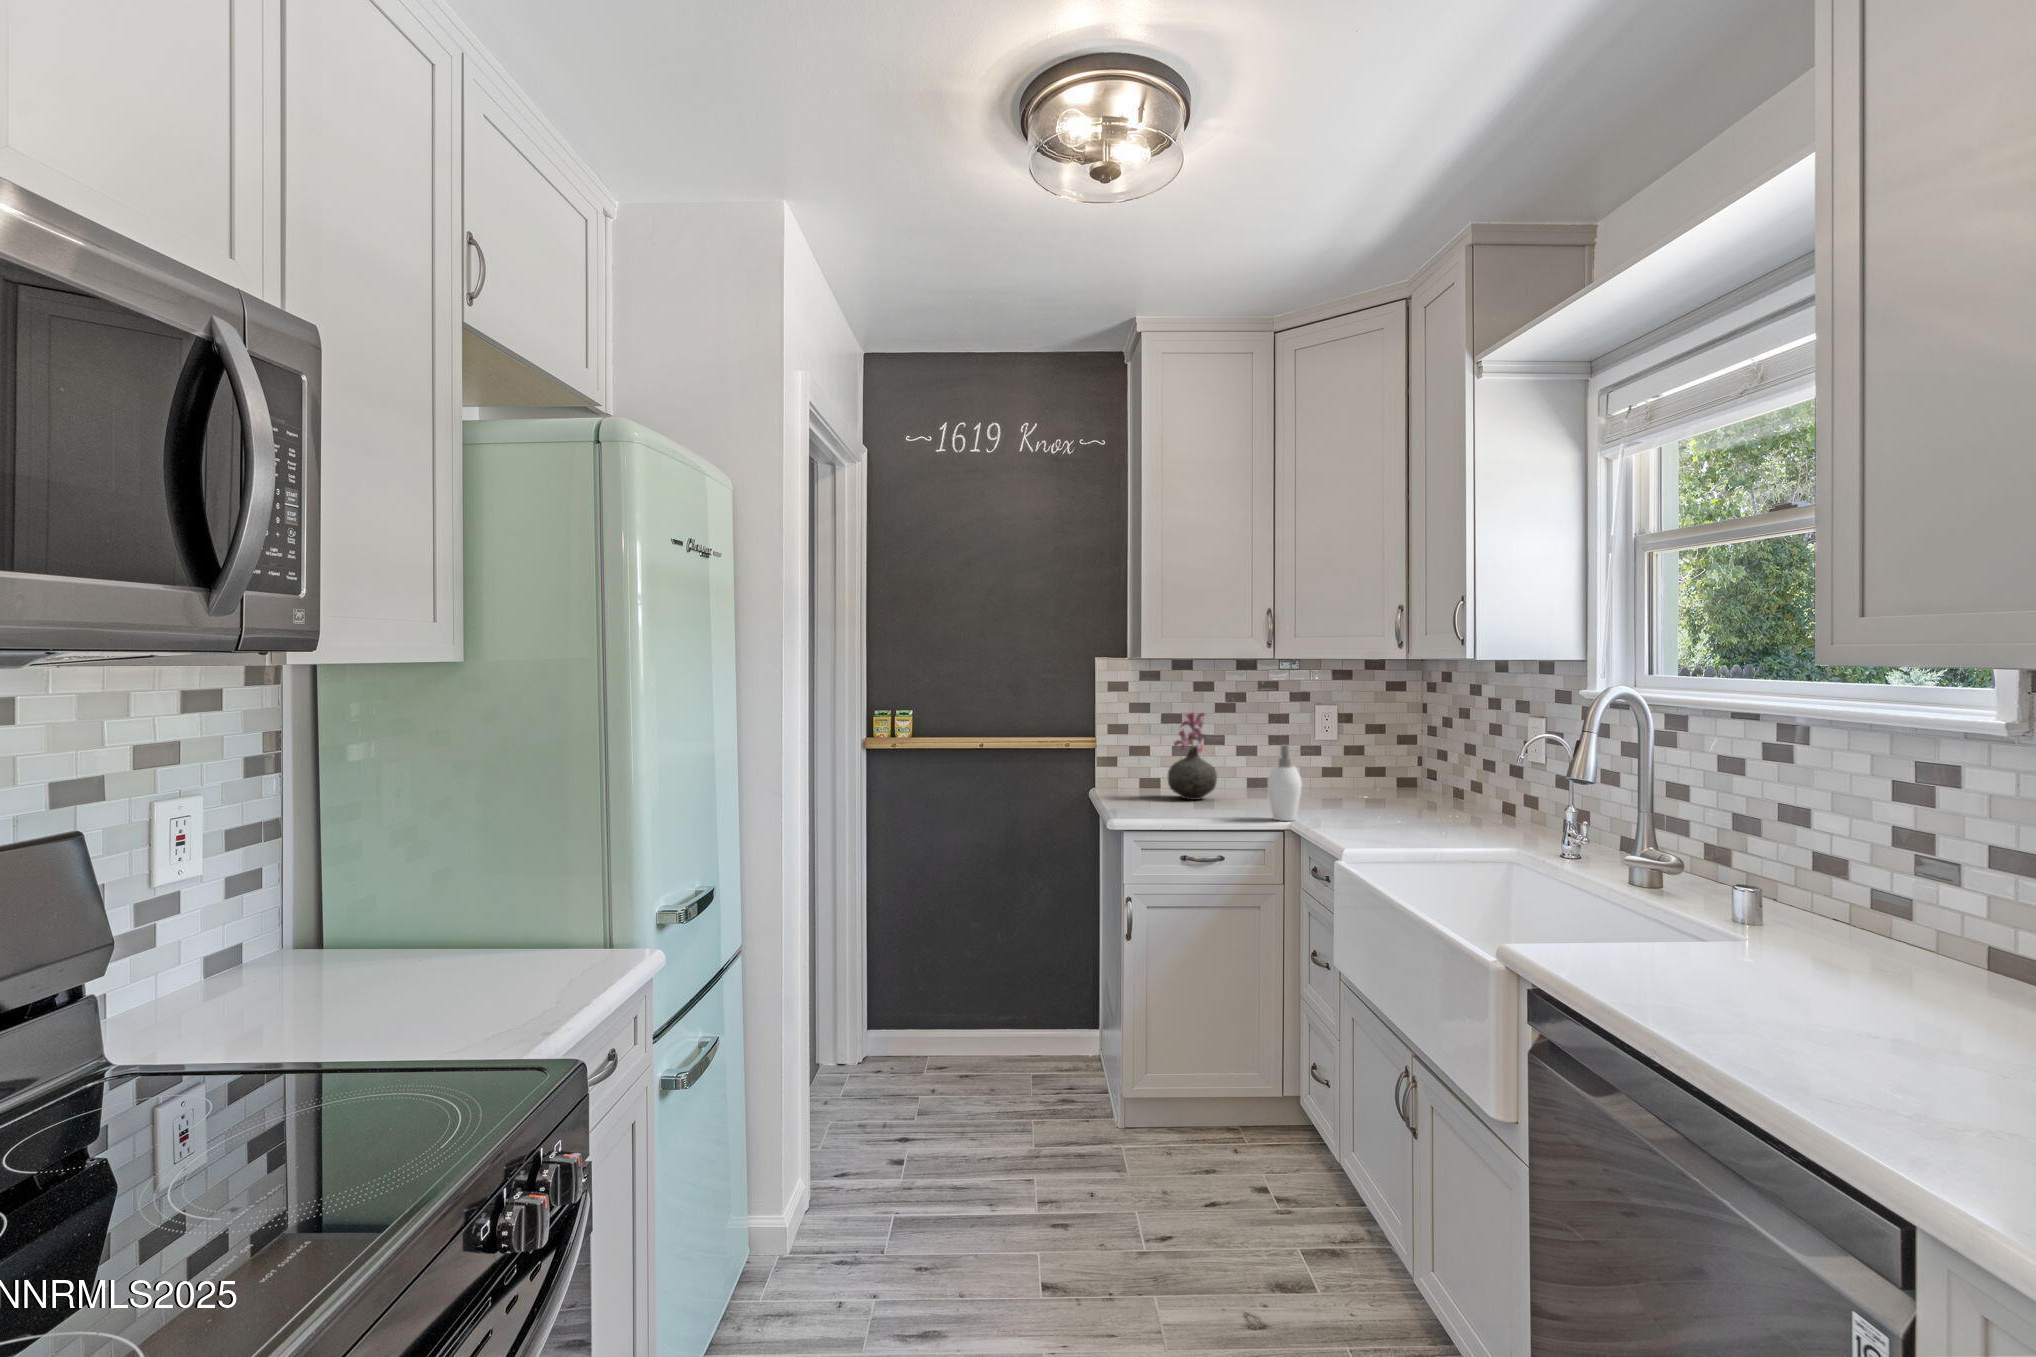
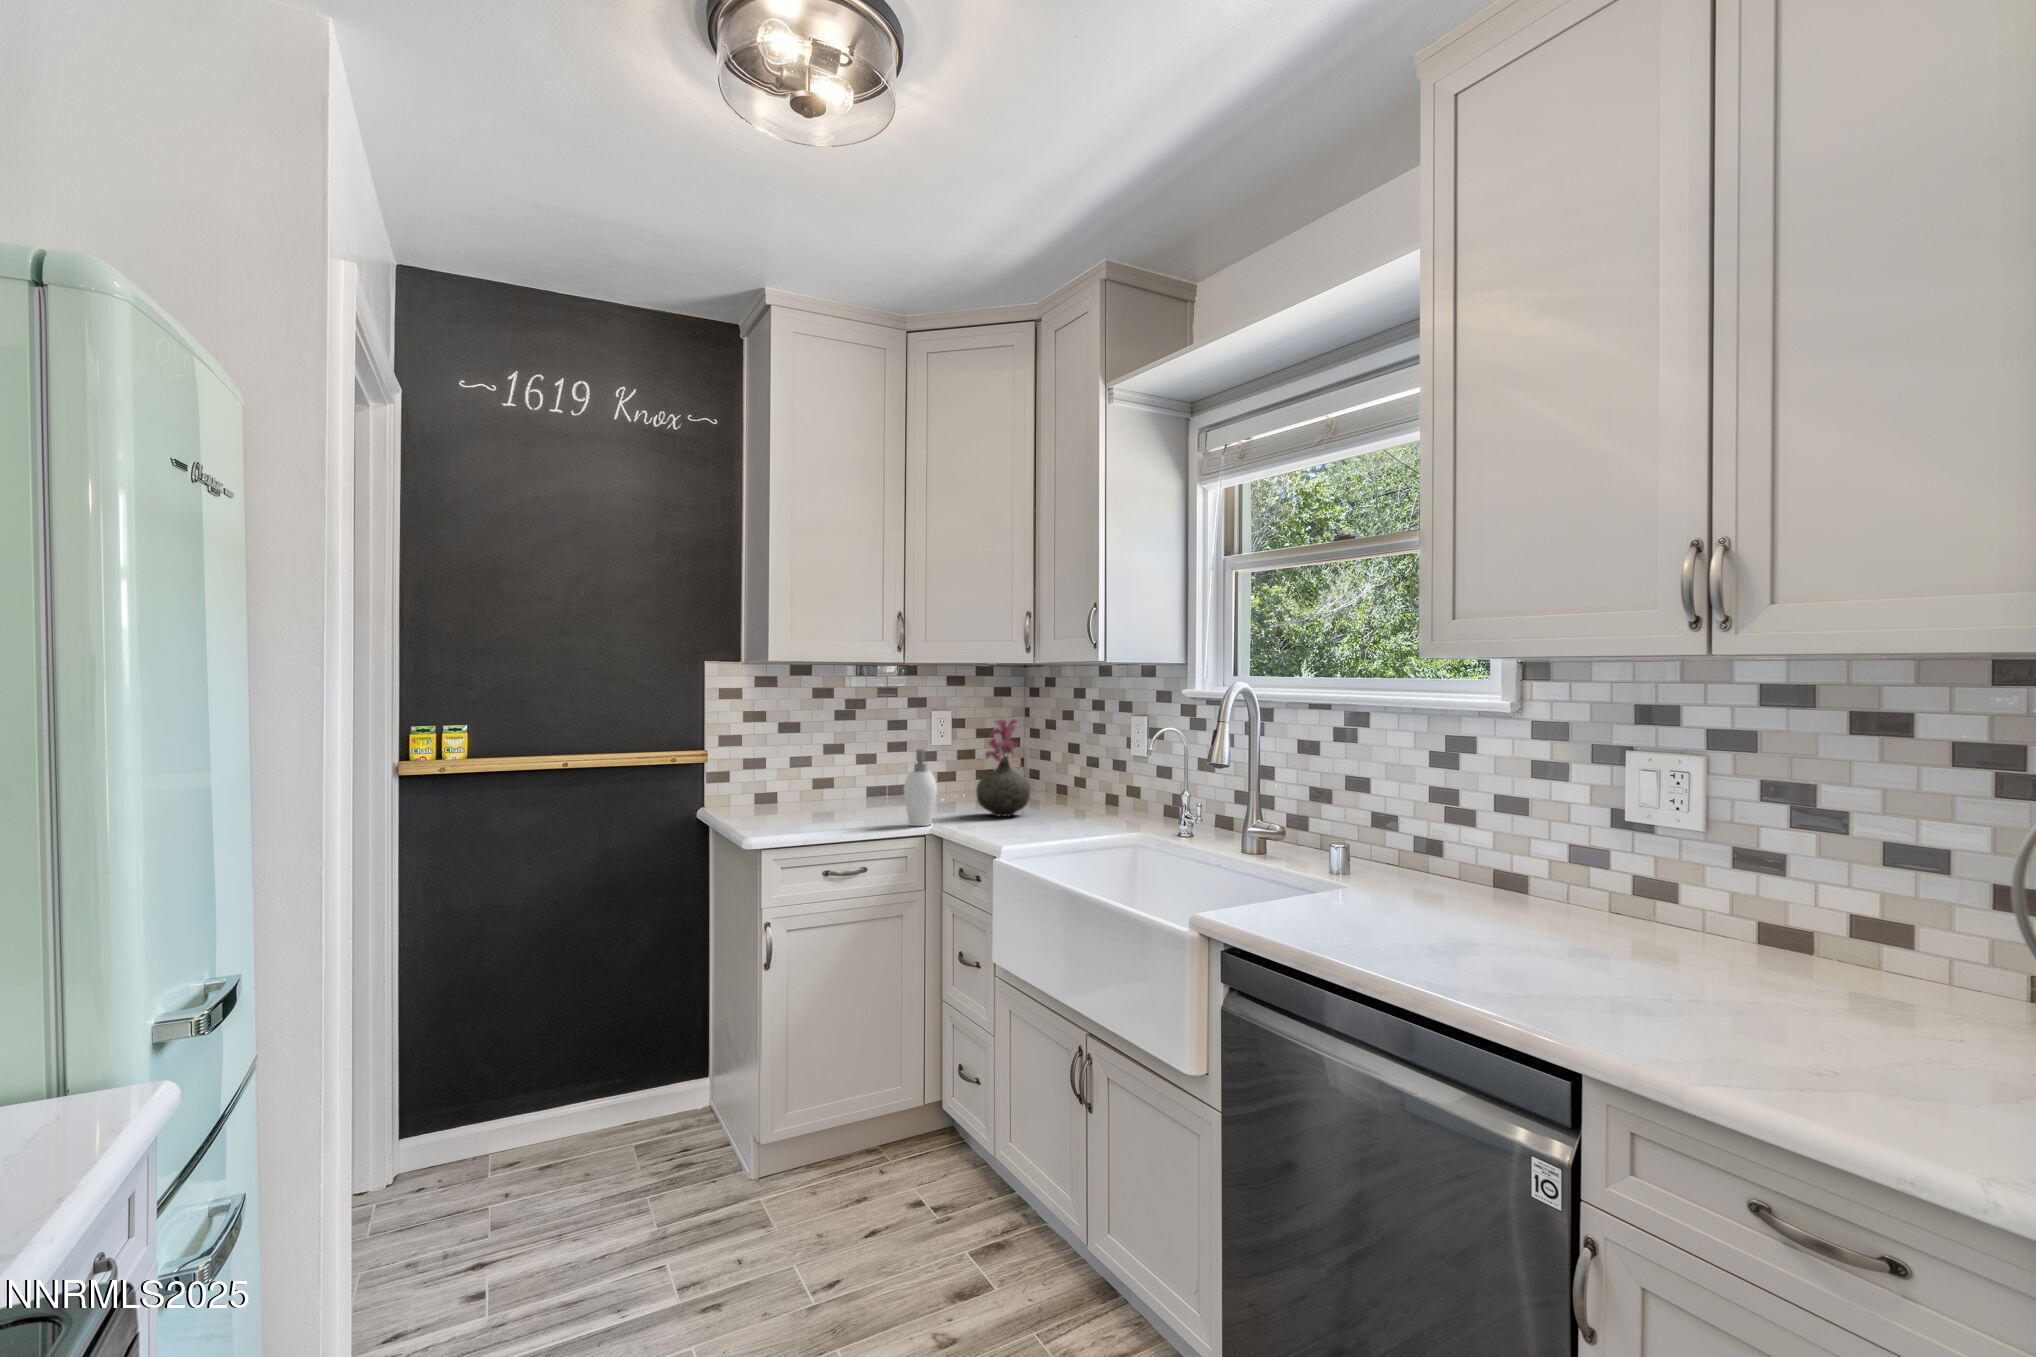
vase: present [1168,713,1217,800] -> present [976,719,1030,817]

